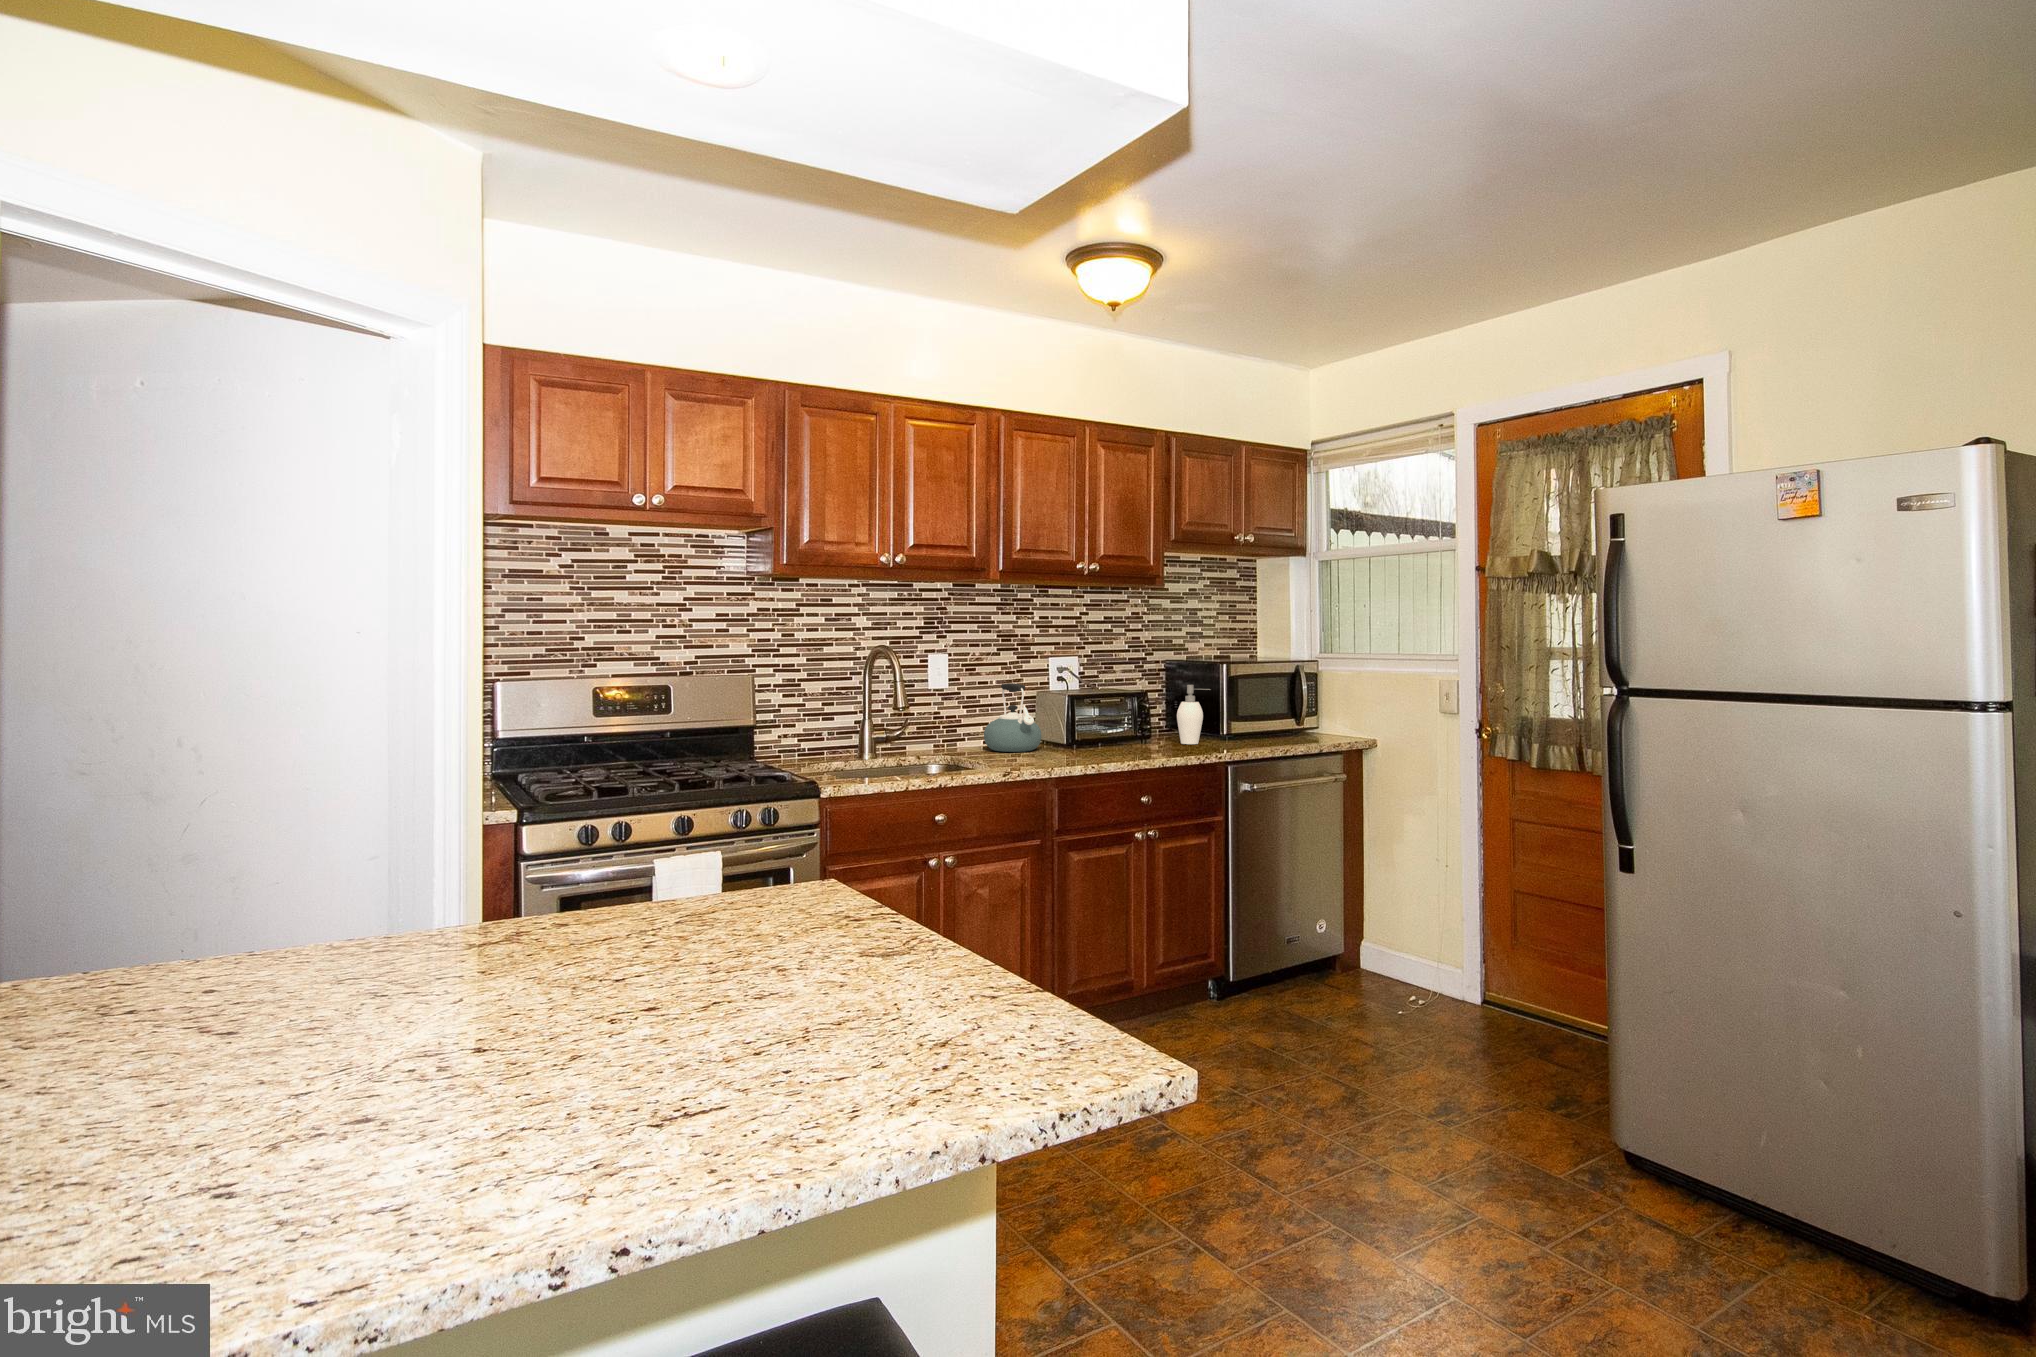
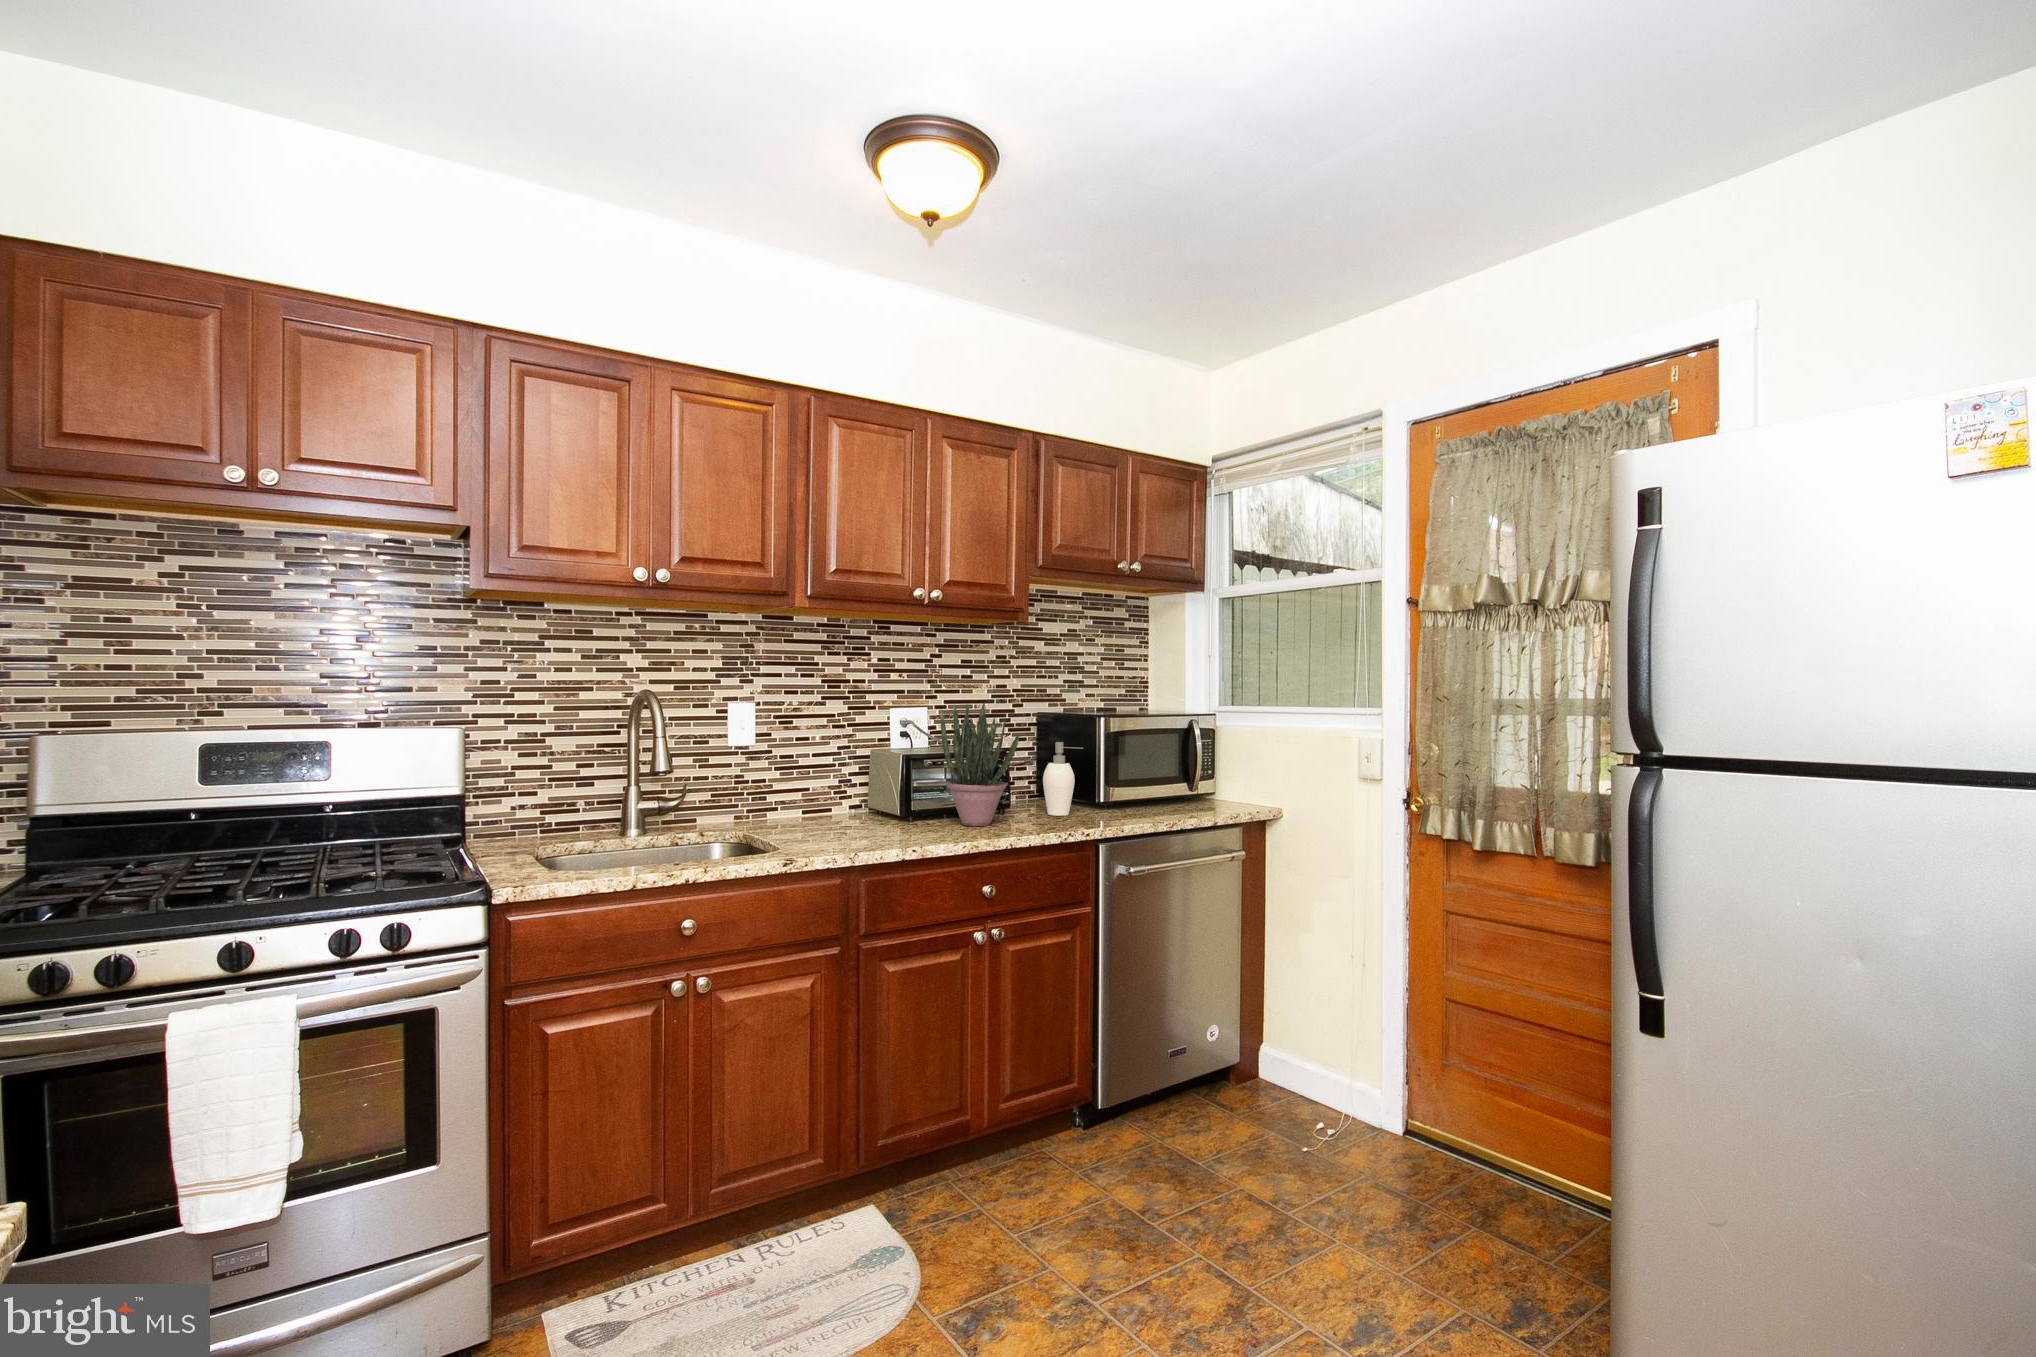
potted plant: none [1100,653,1162,751] -> present [941,703,1019,826]
kettle: present [984,683,1041,752] -> none [796,739,870,827]

